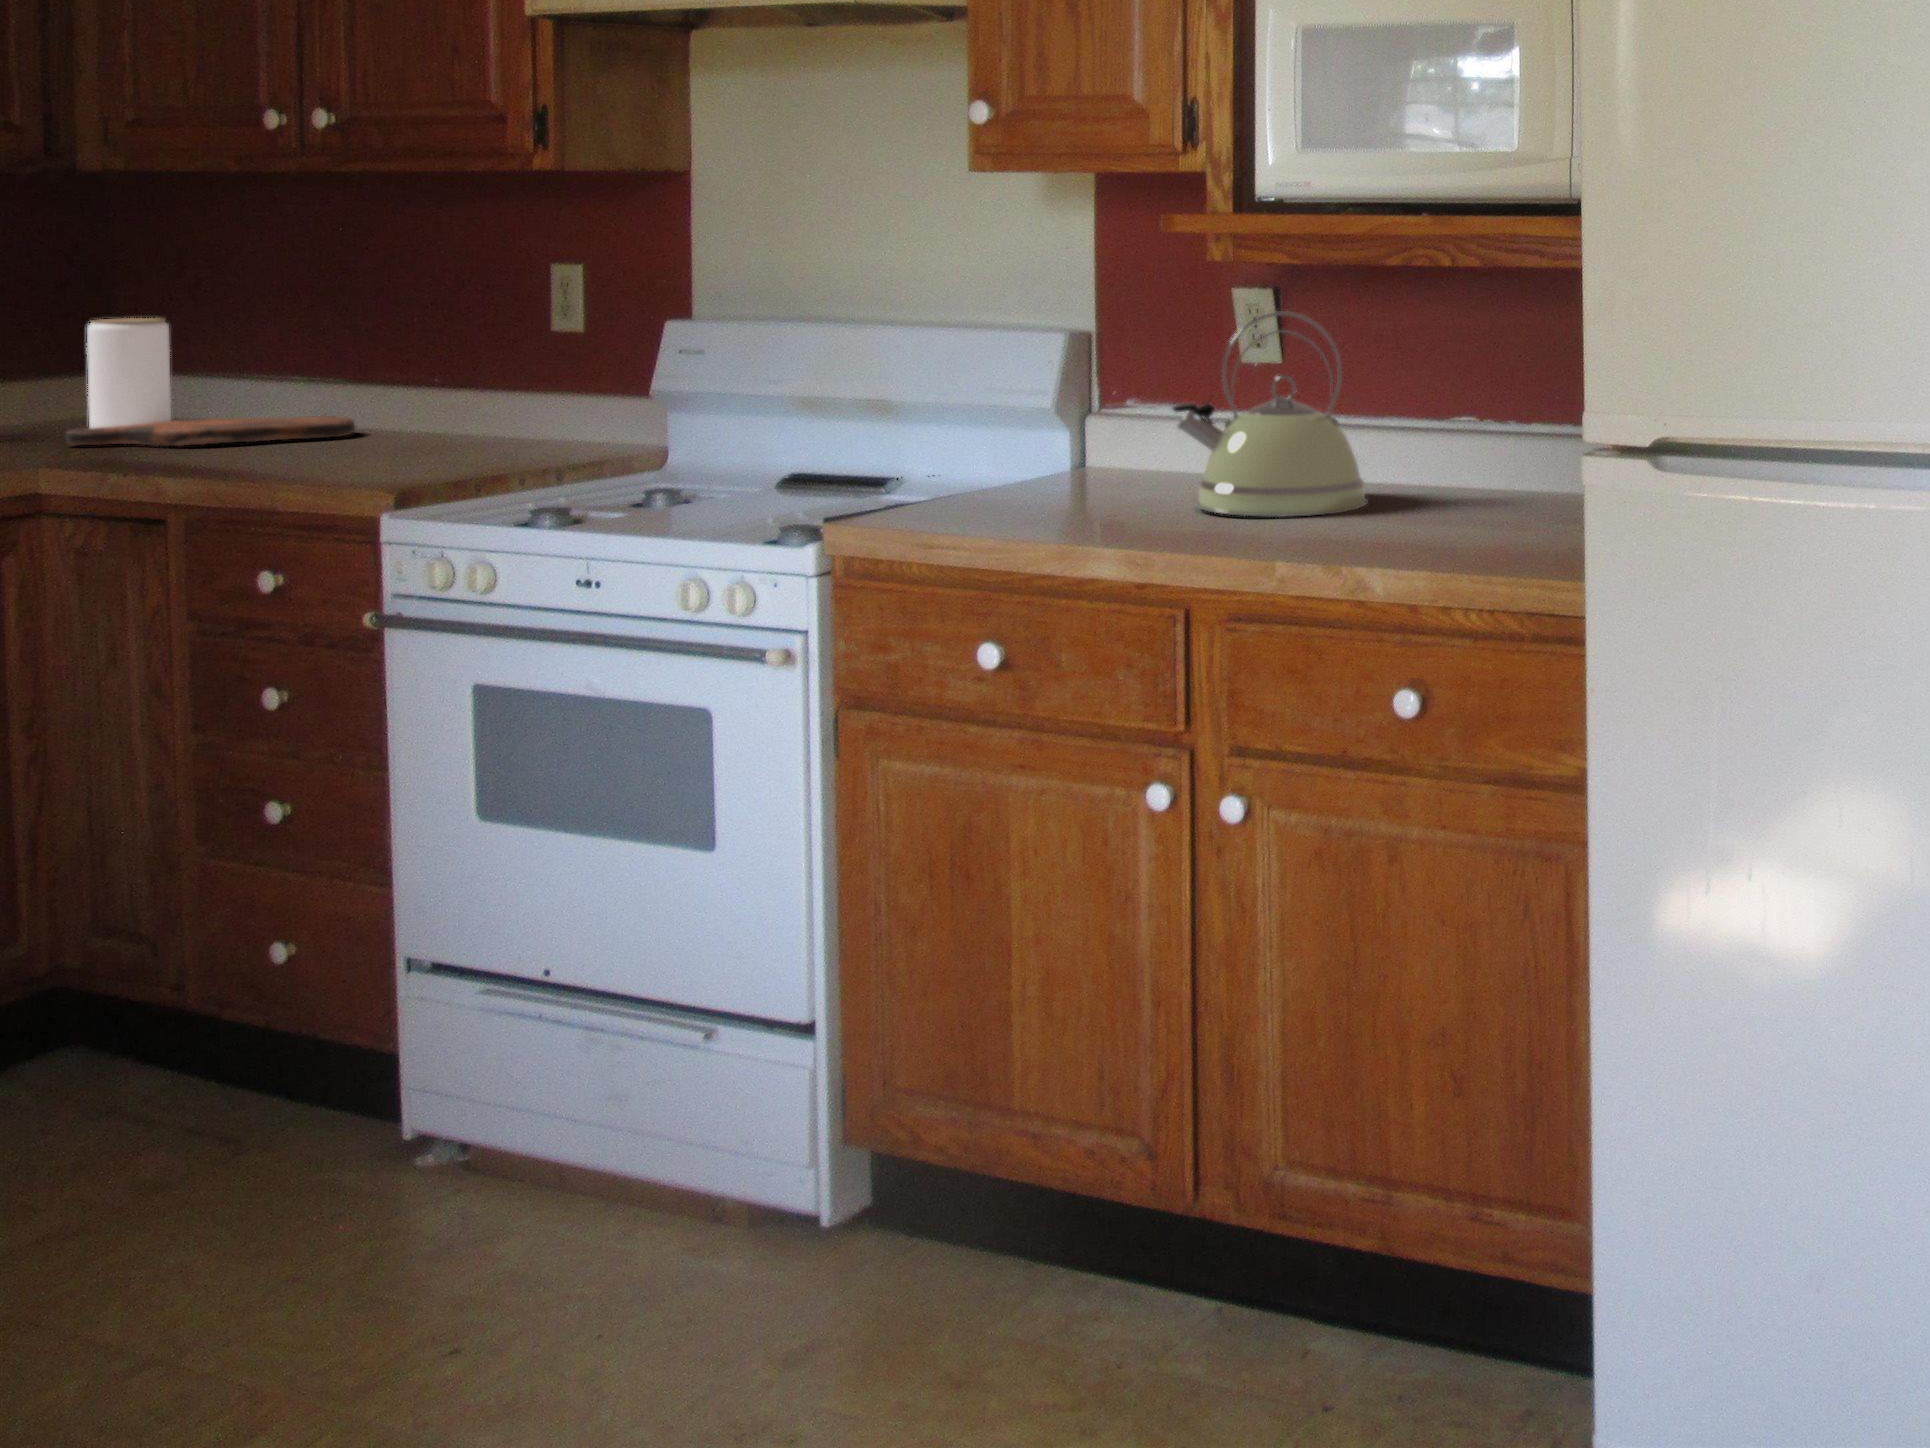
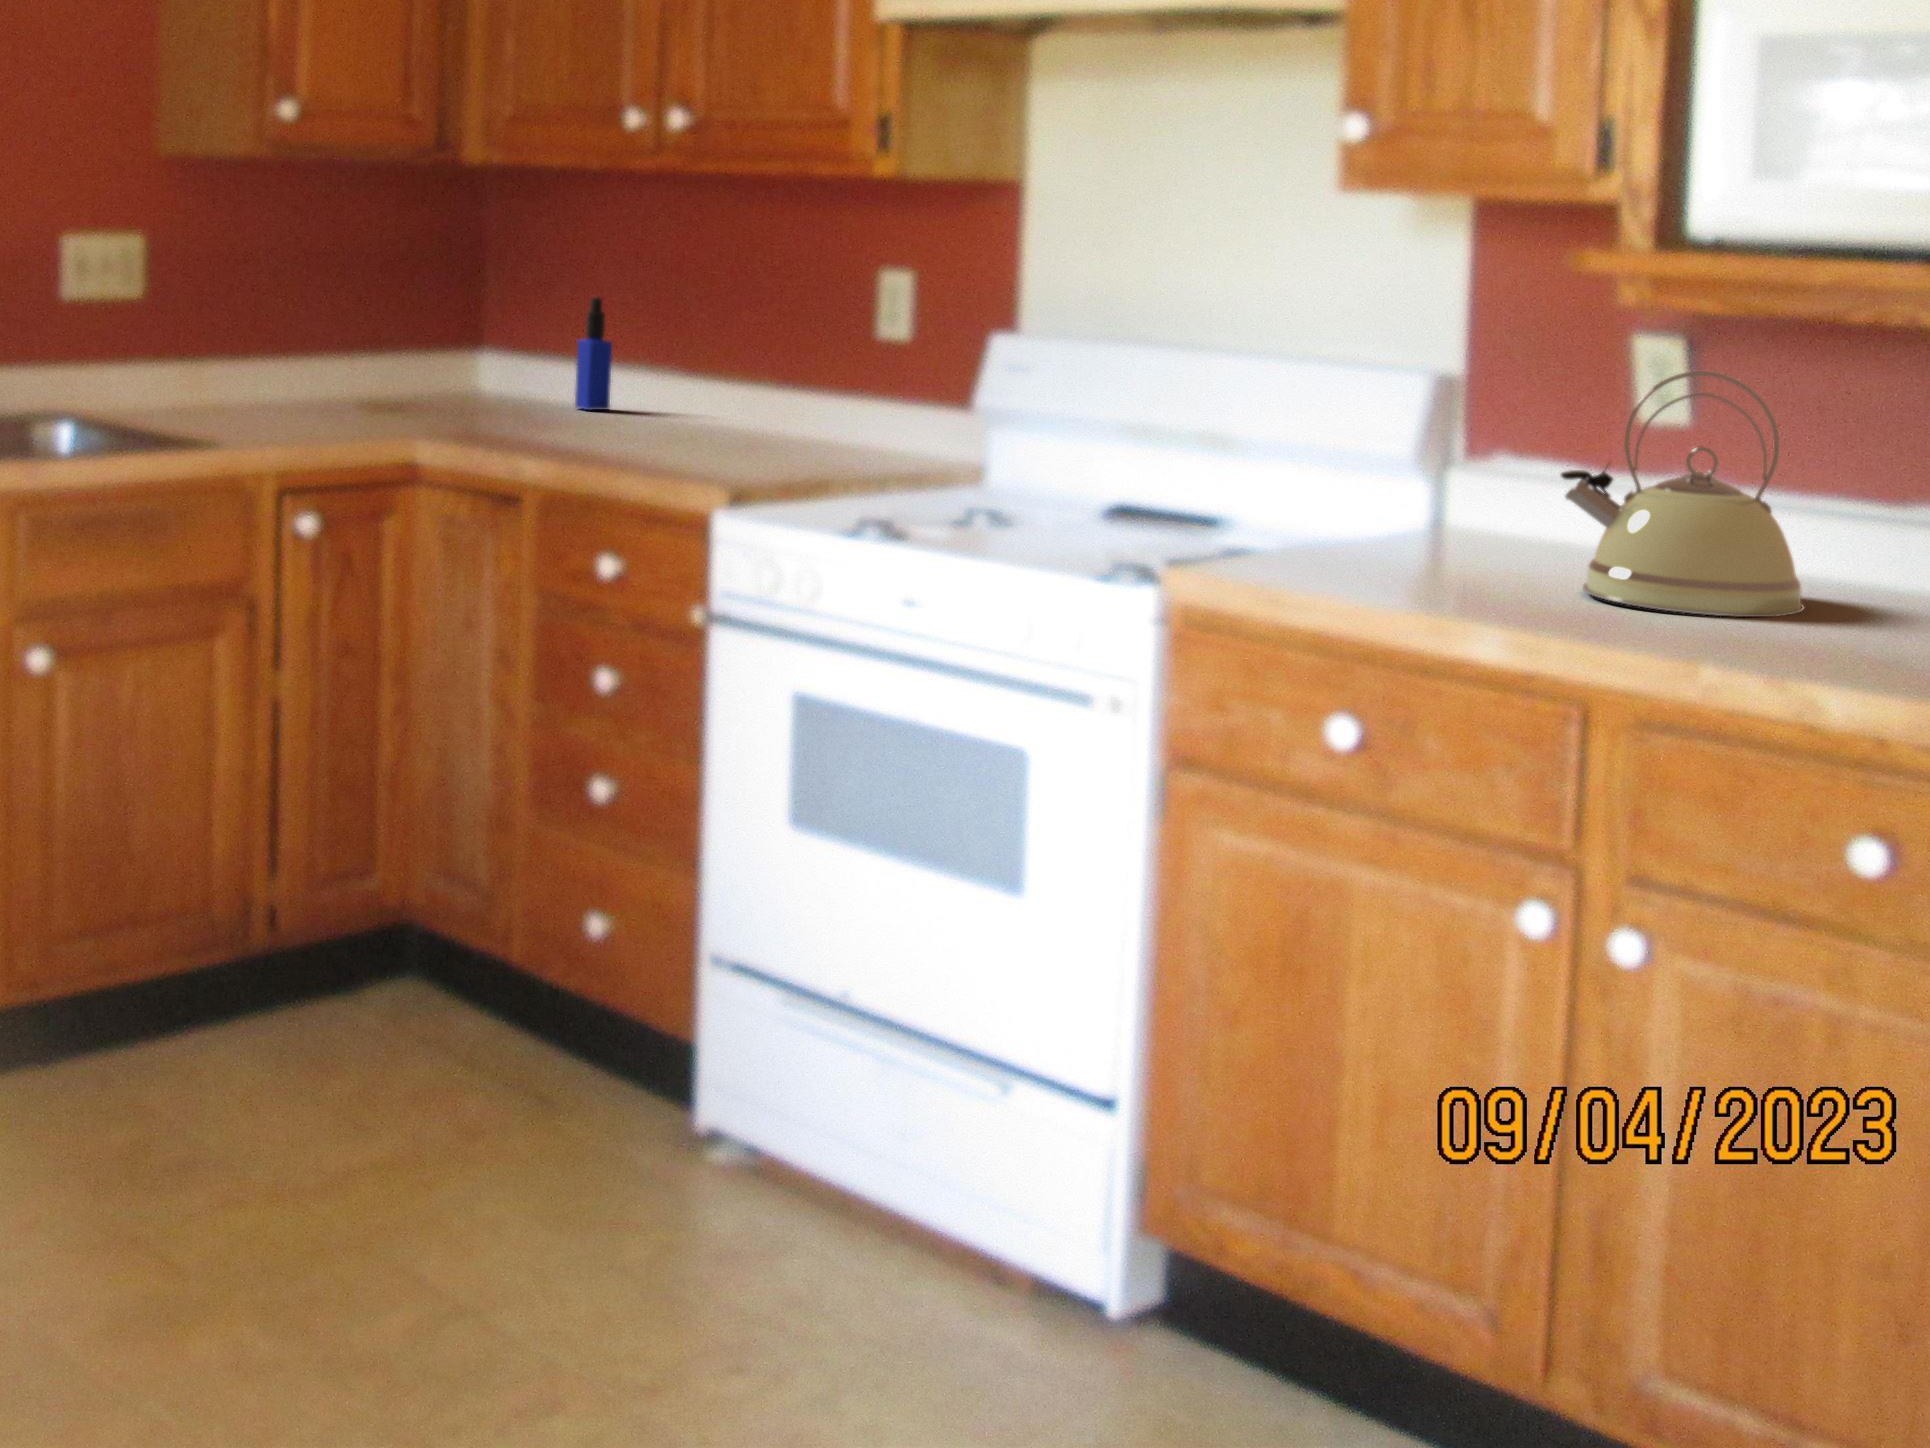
bottle: none [228,307,271,424] -> present [575,297,612,410]
jar: present [87,318,171,428] -> none [461,302,530,407]
cutting board: present [66,416,355,446] -> none [448,402,686,430]

